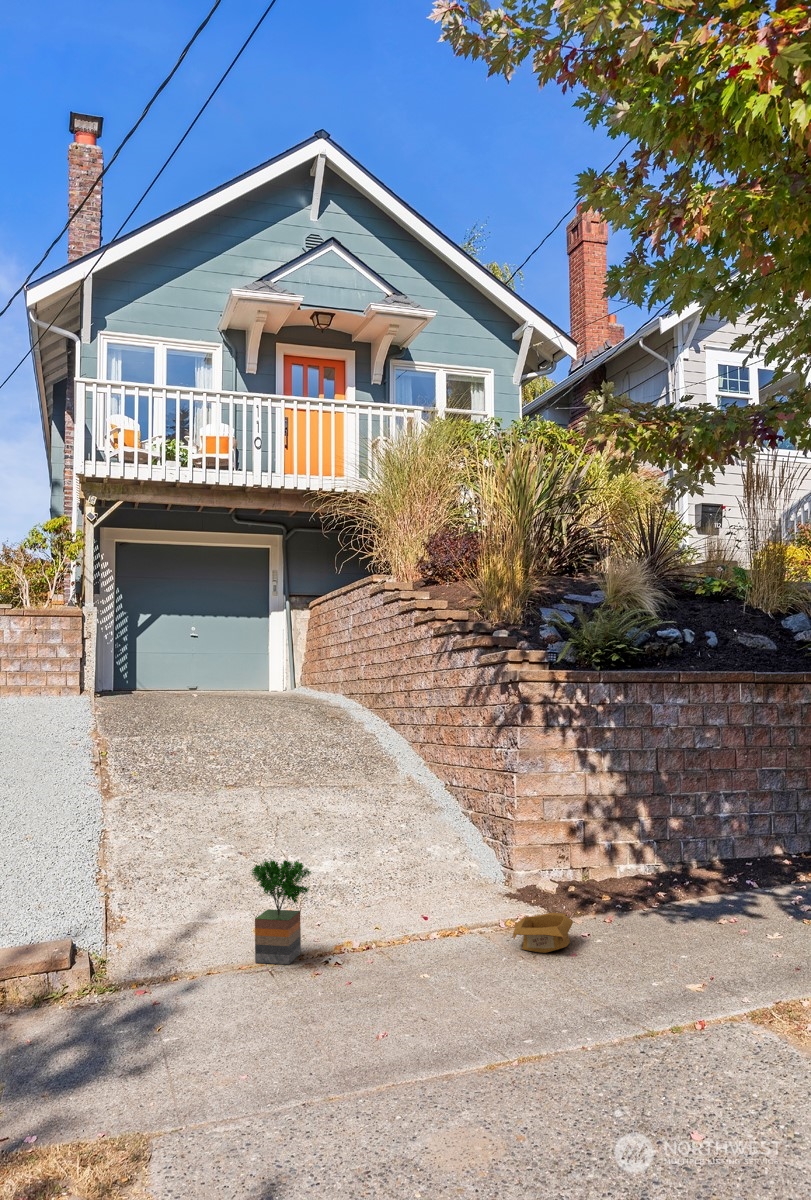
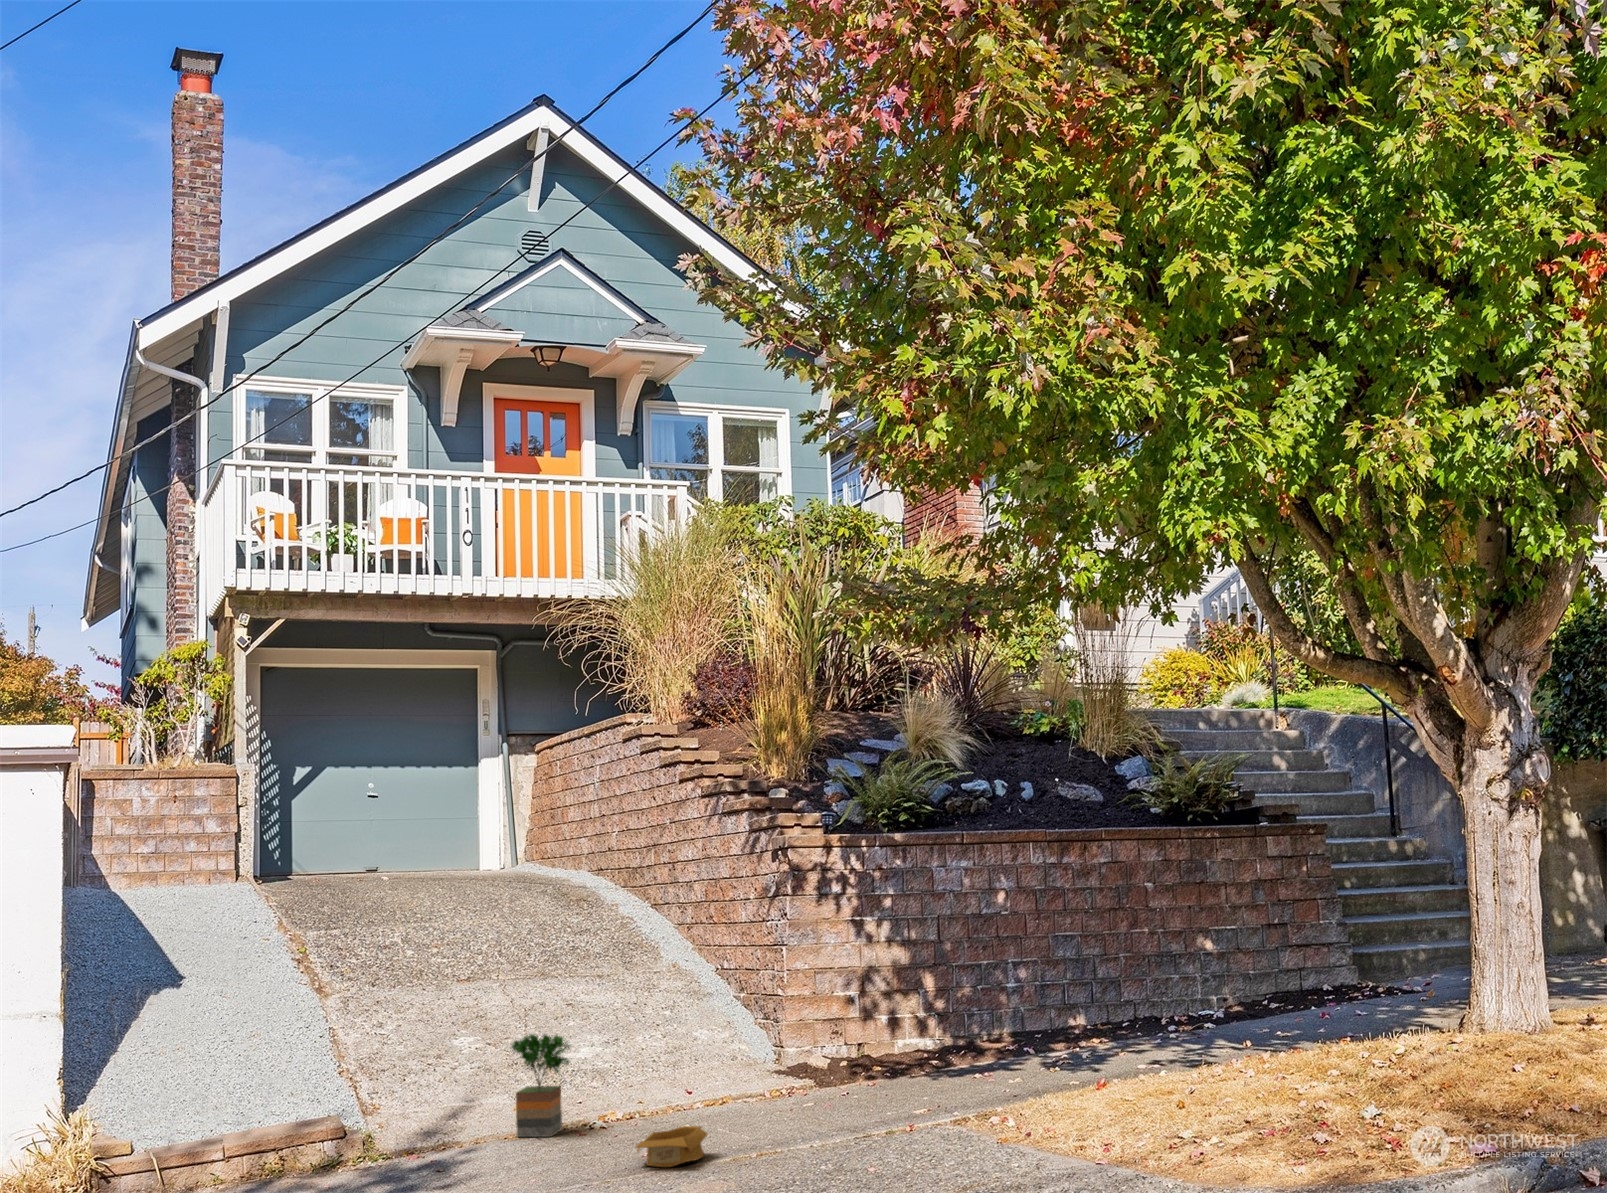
cardboard box: present [513,913,573,953] -> present [636,1126,707,1167]

